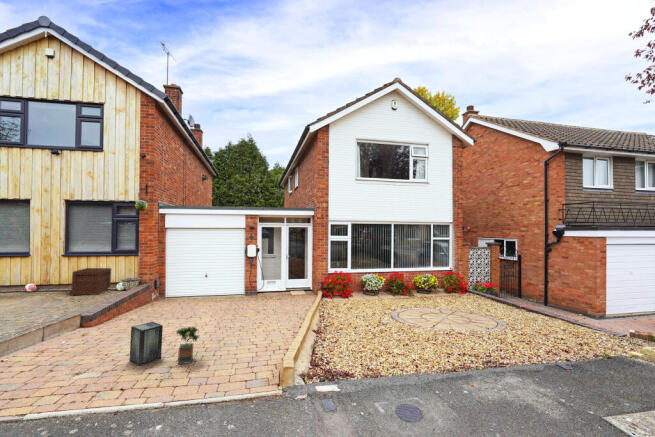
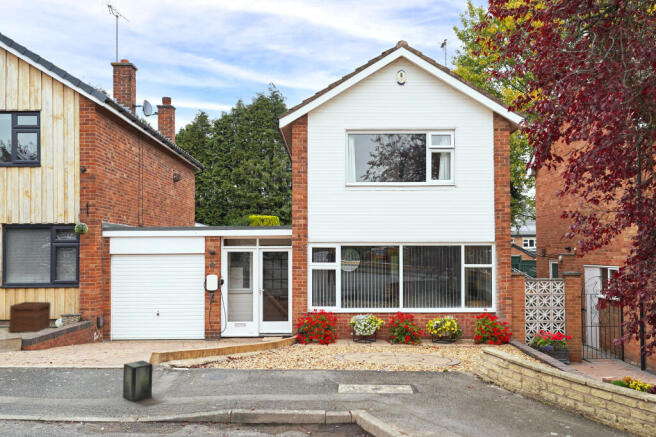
storage box: present [130,322,163,366] -> present [123,361,153,402]
potted tree: present [177,327,199,364] -> none [89,362,112,398]

